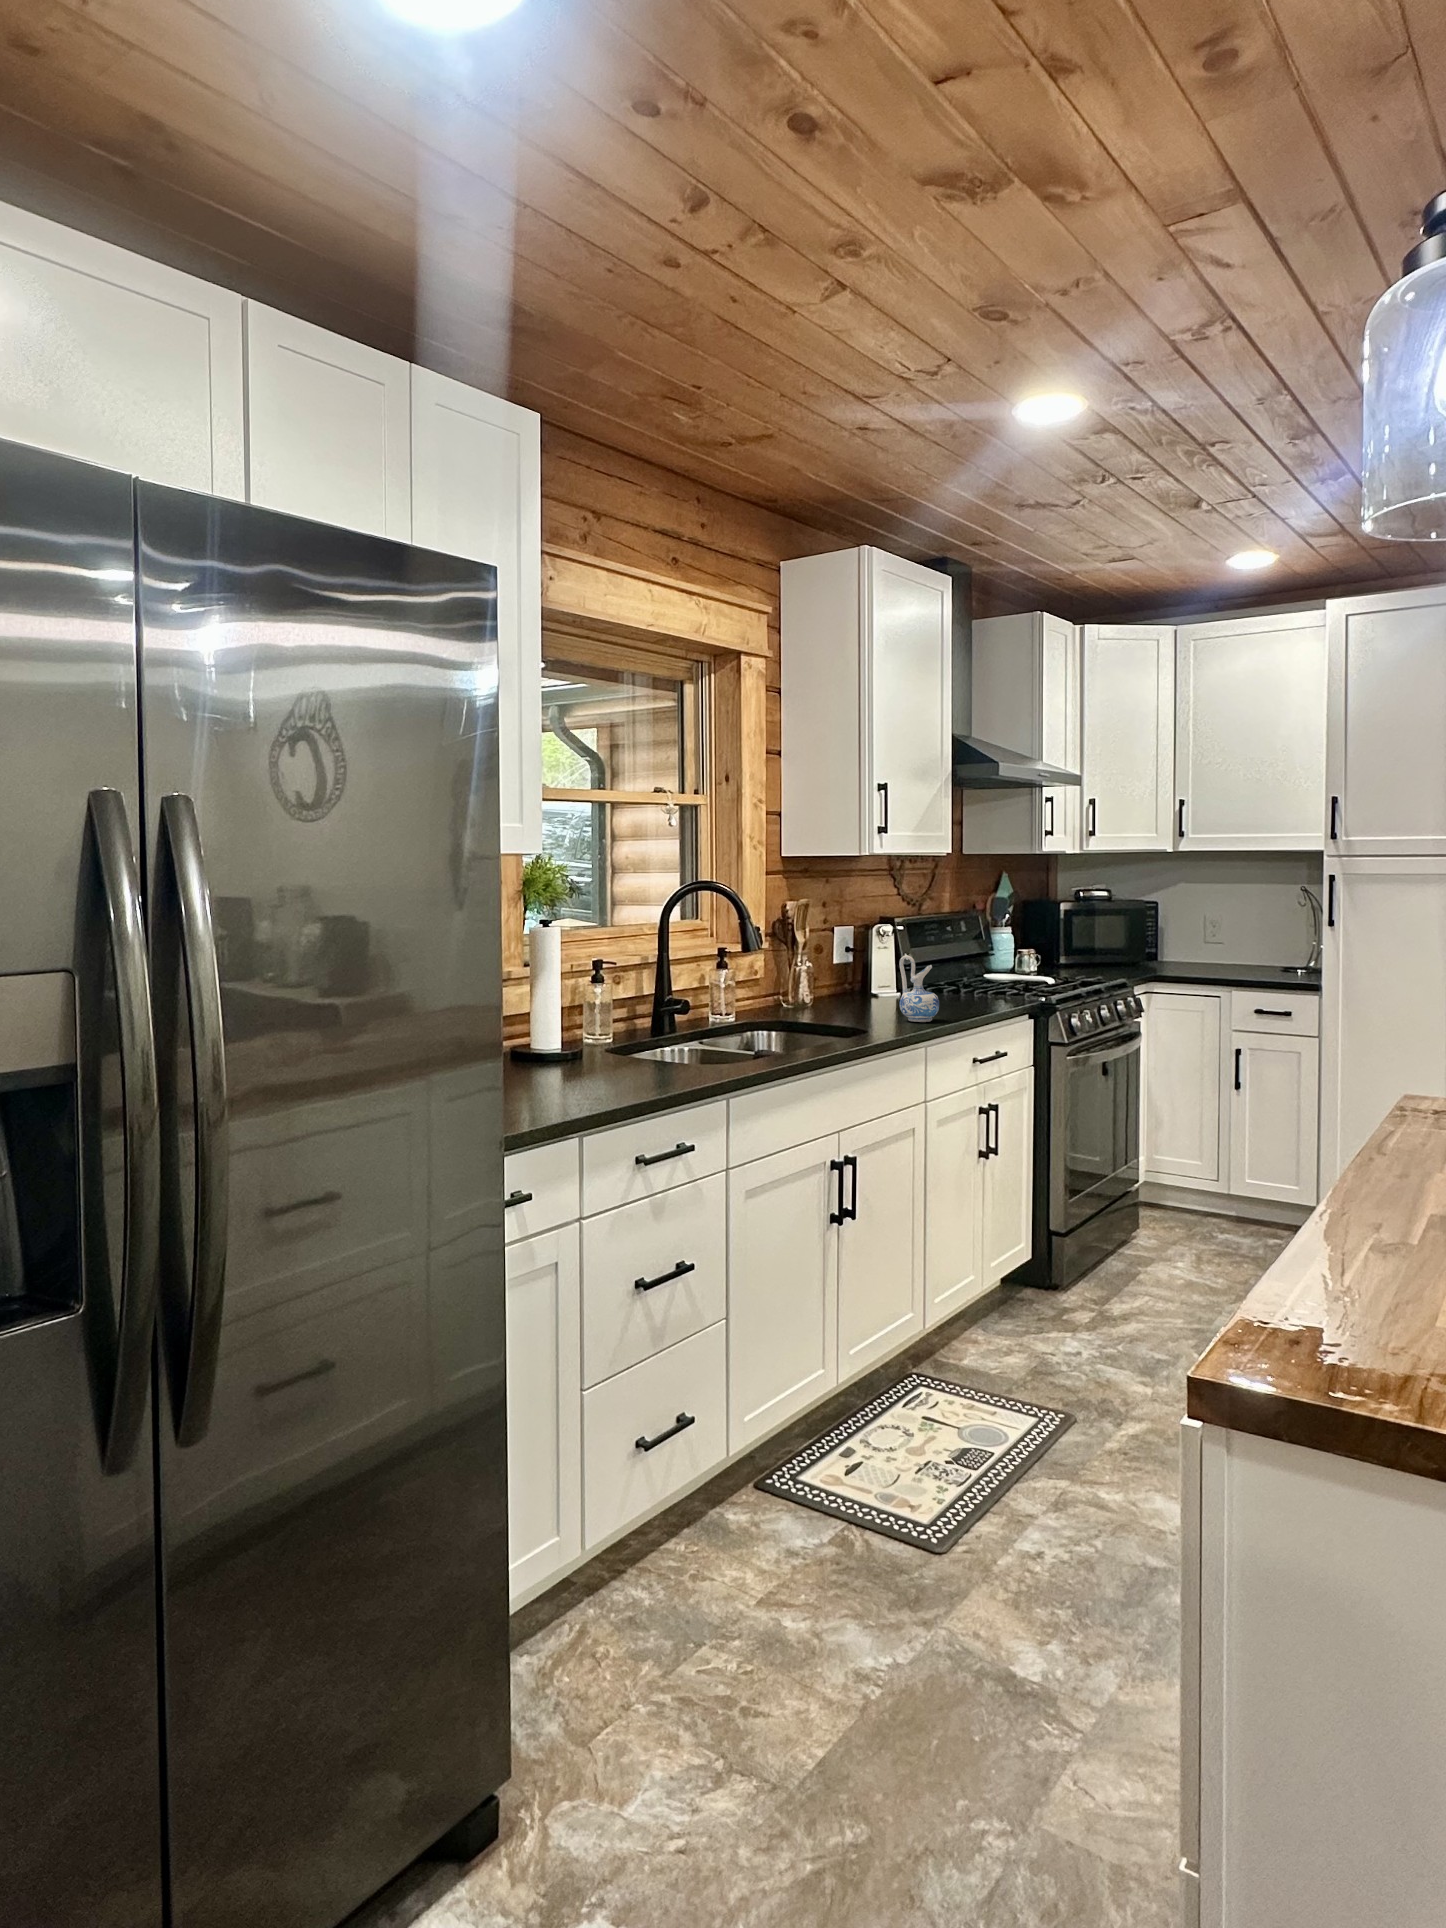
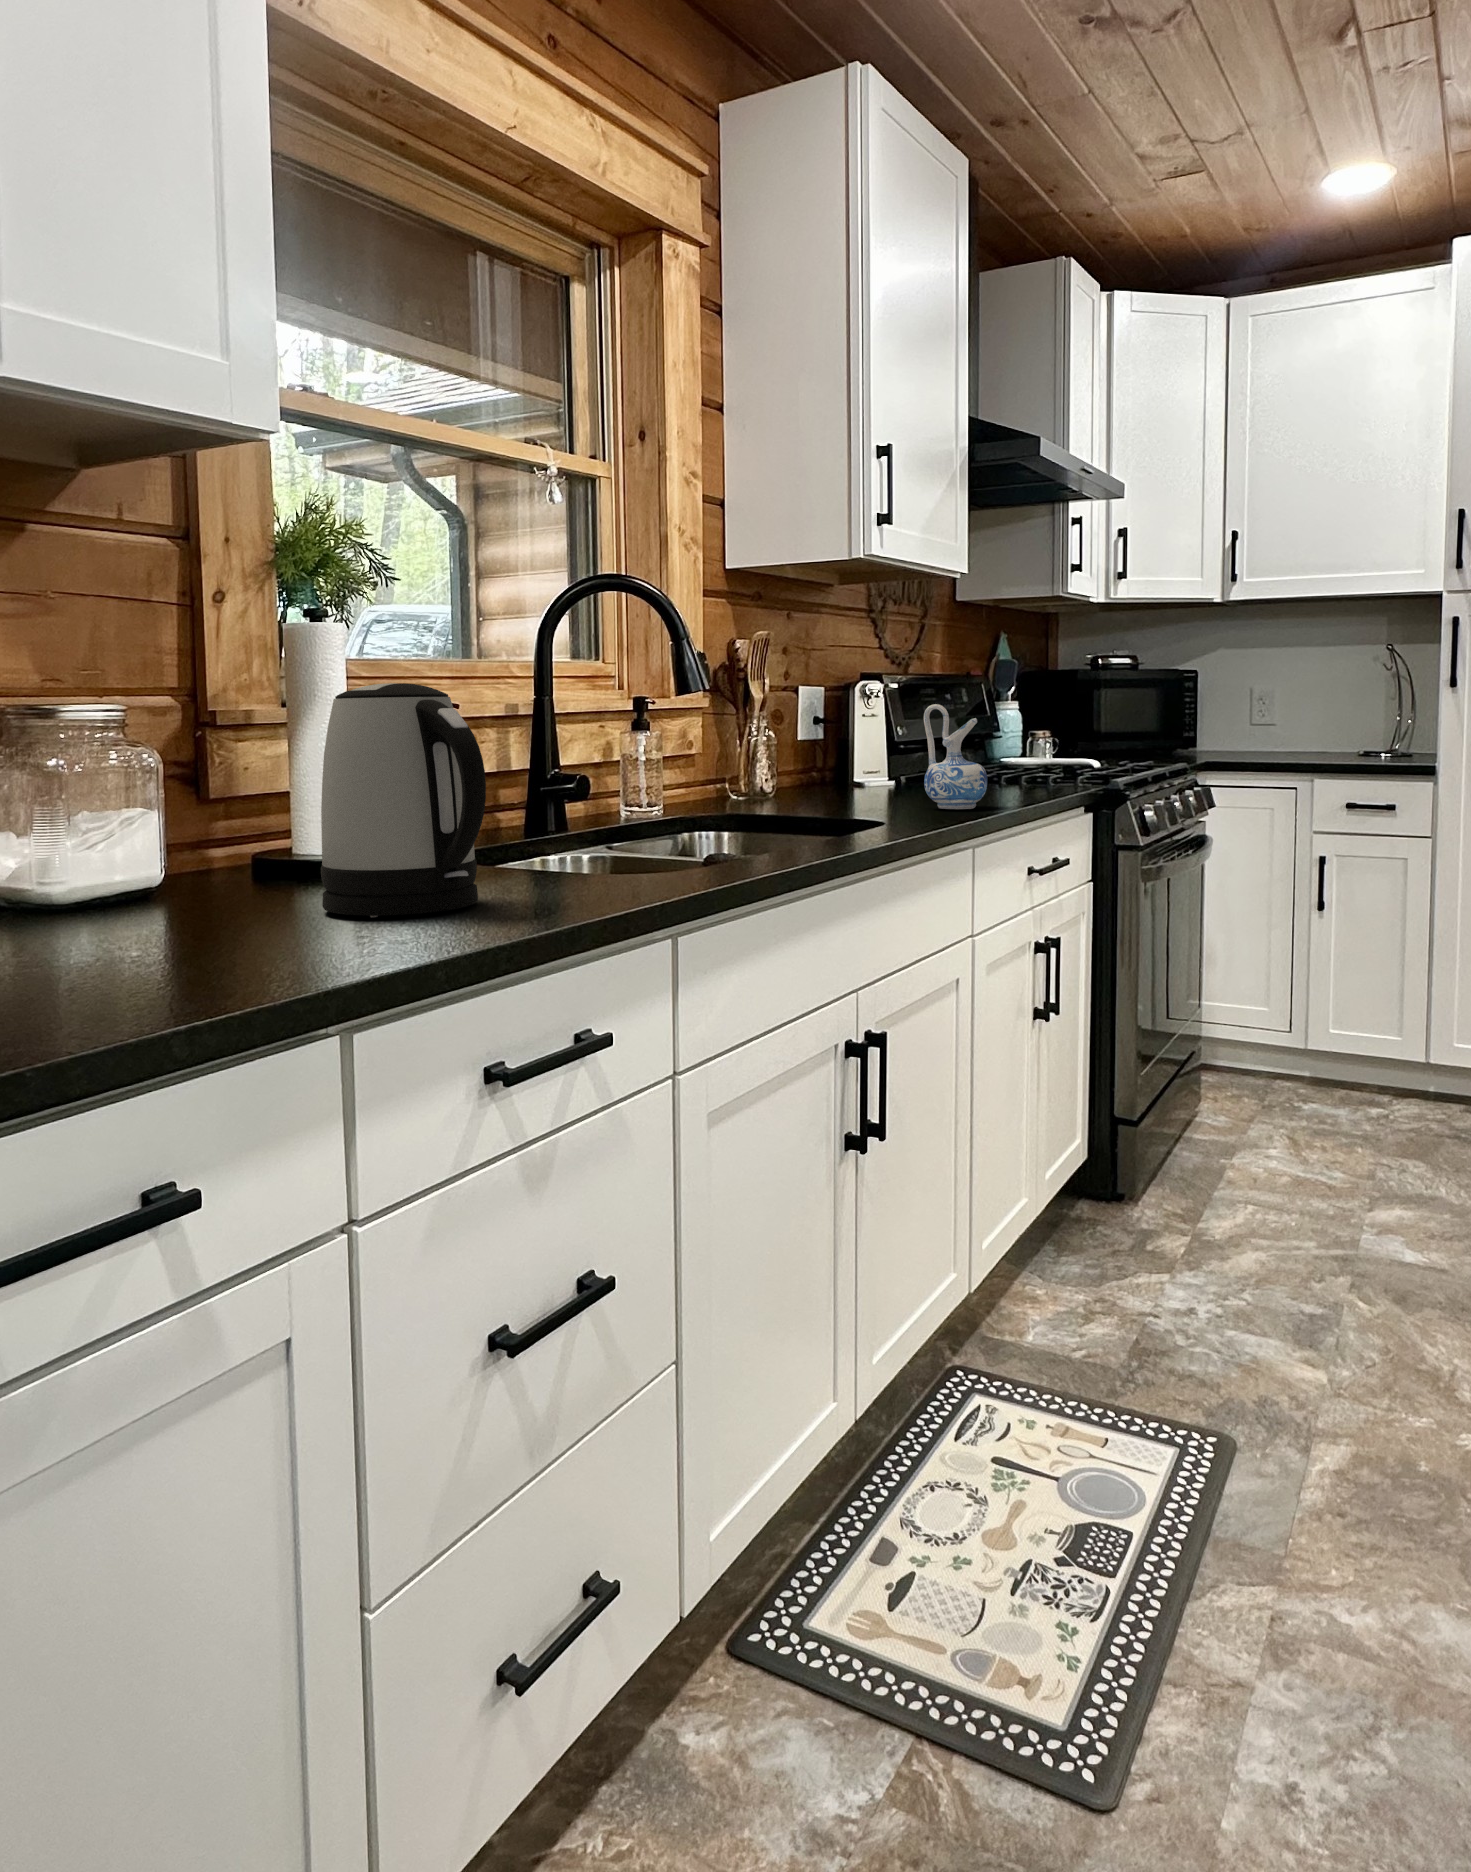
kettle: none [561,975,641,1087] -> present [321,683,486,917]

